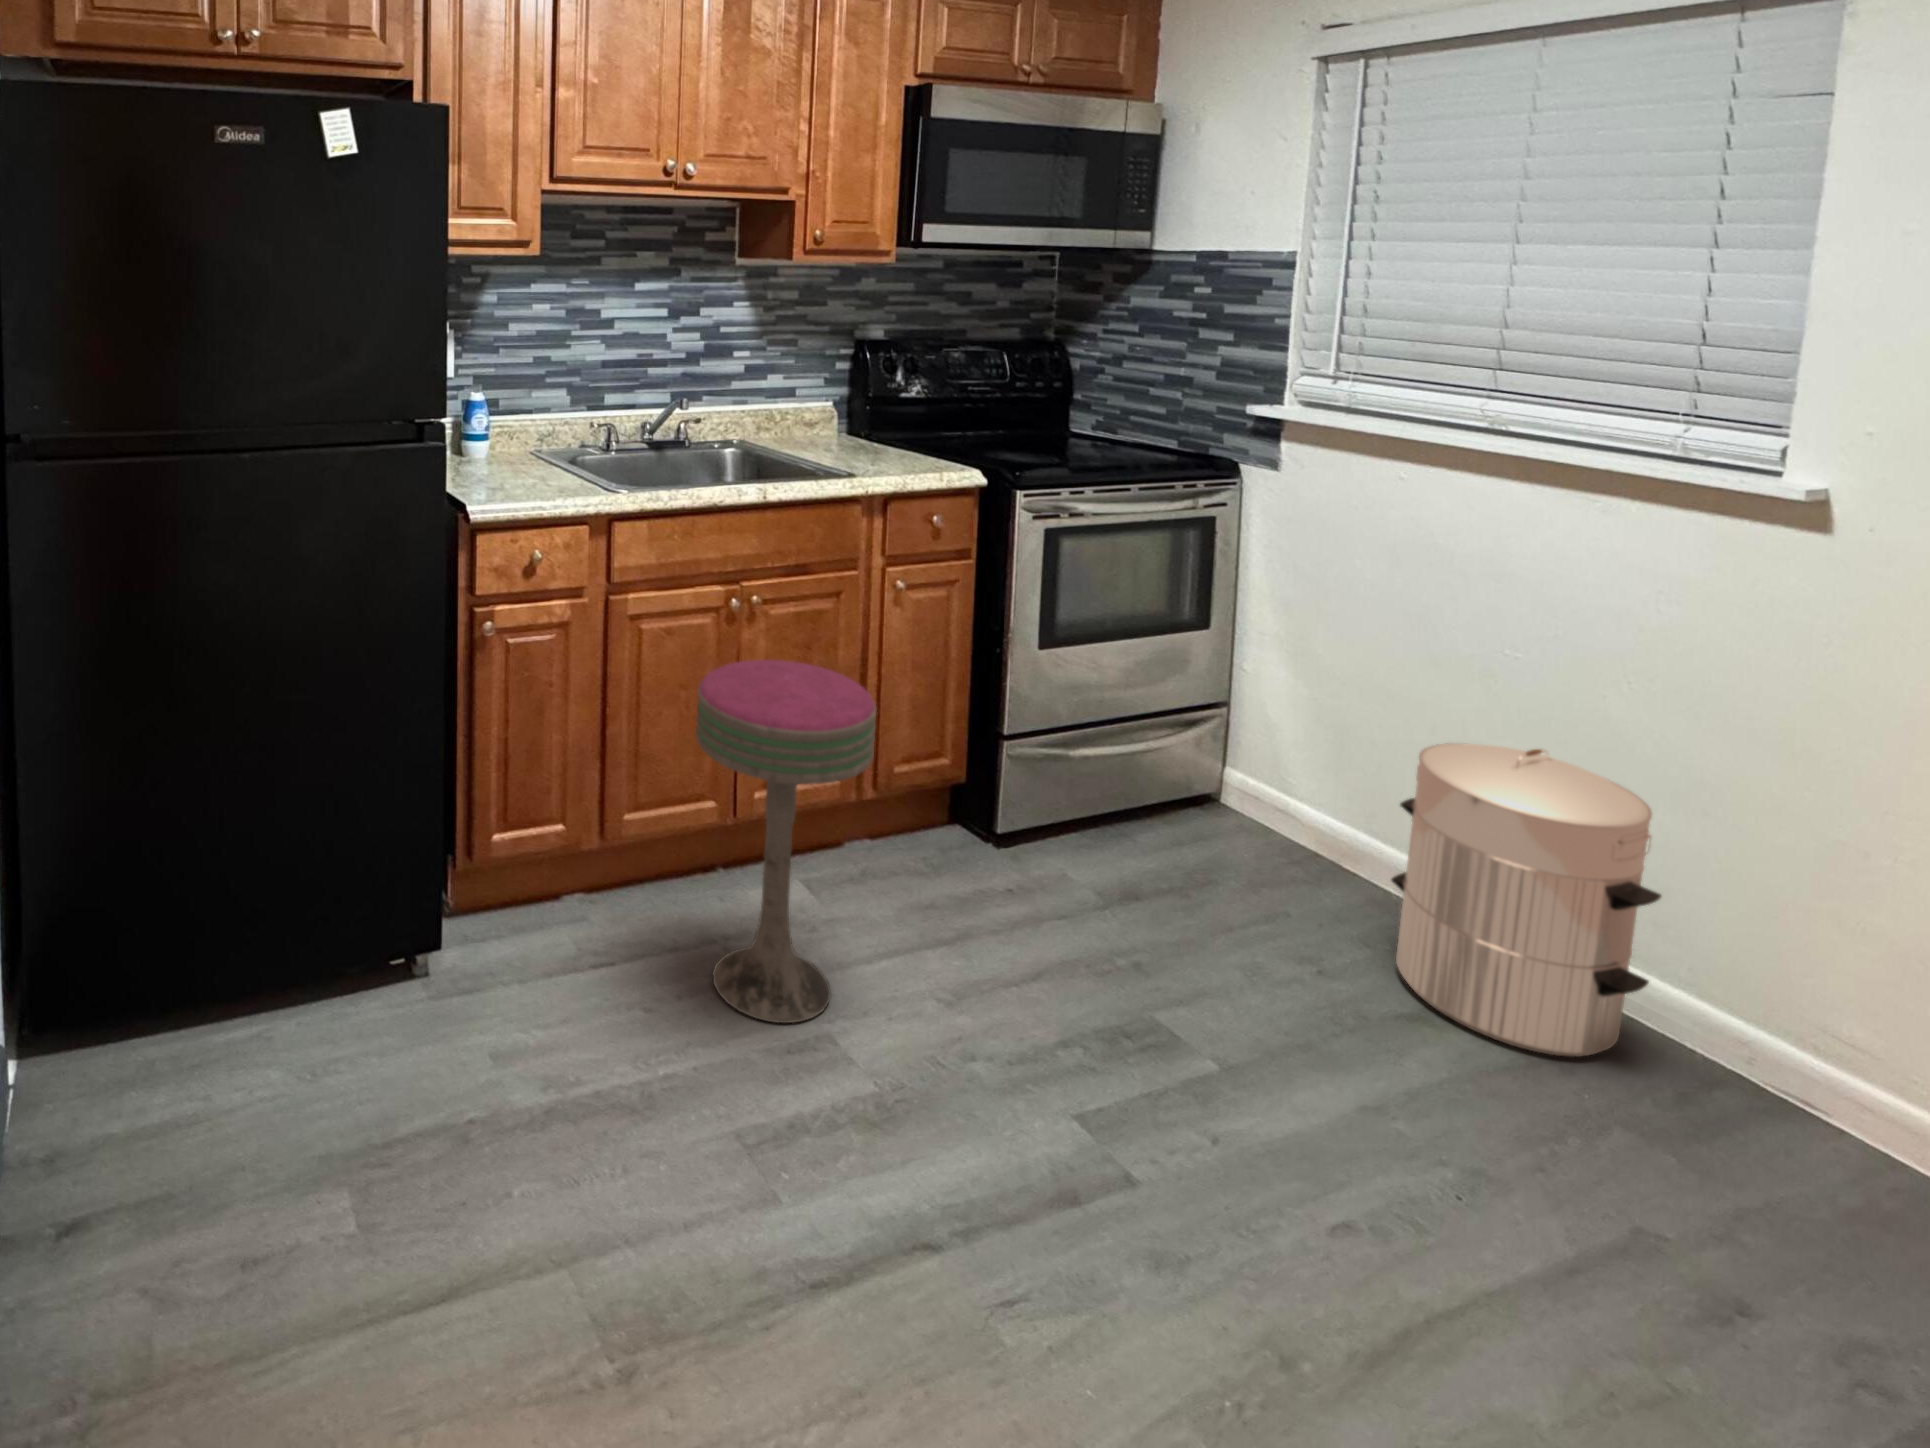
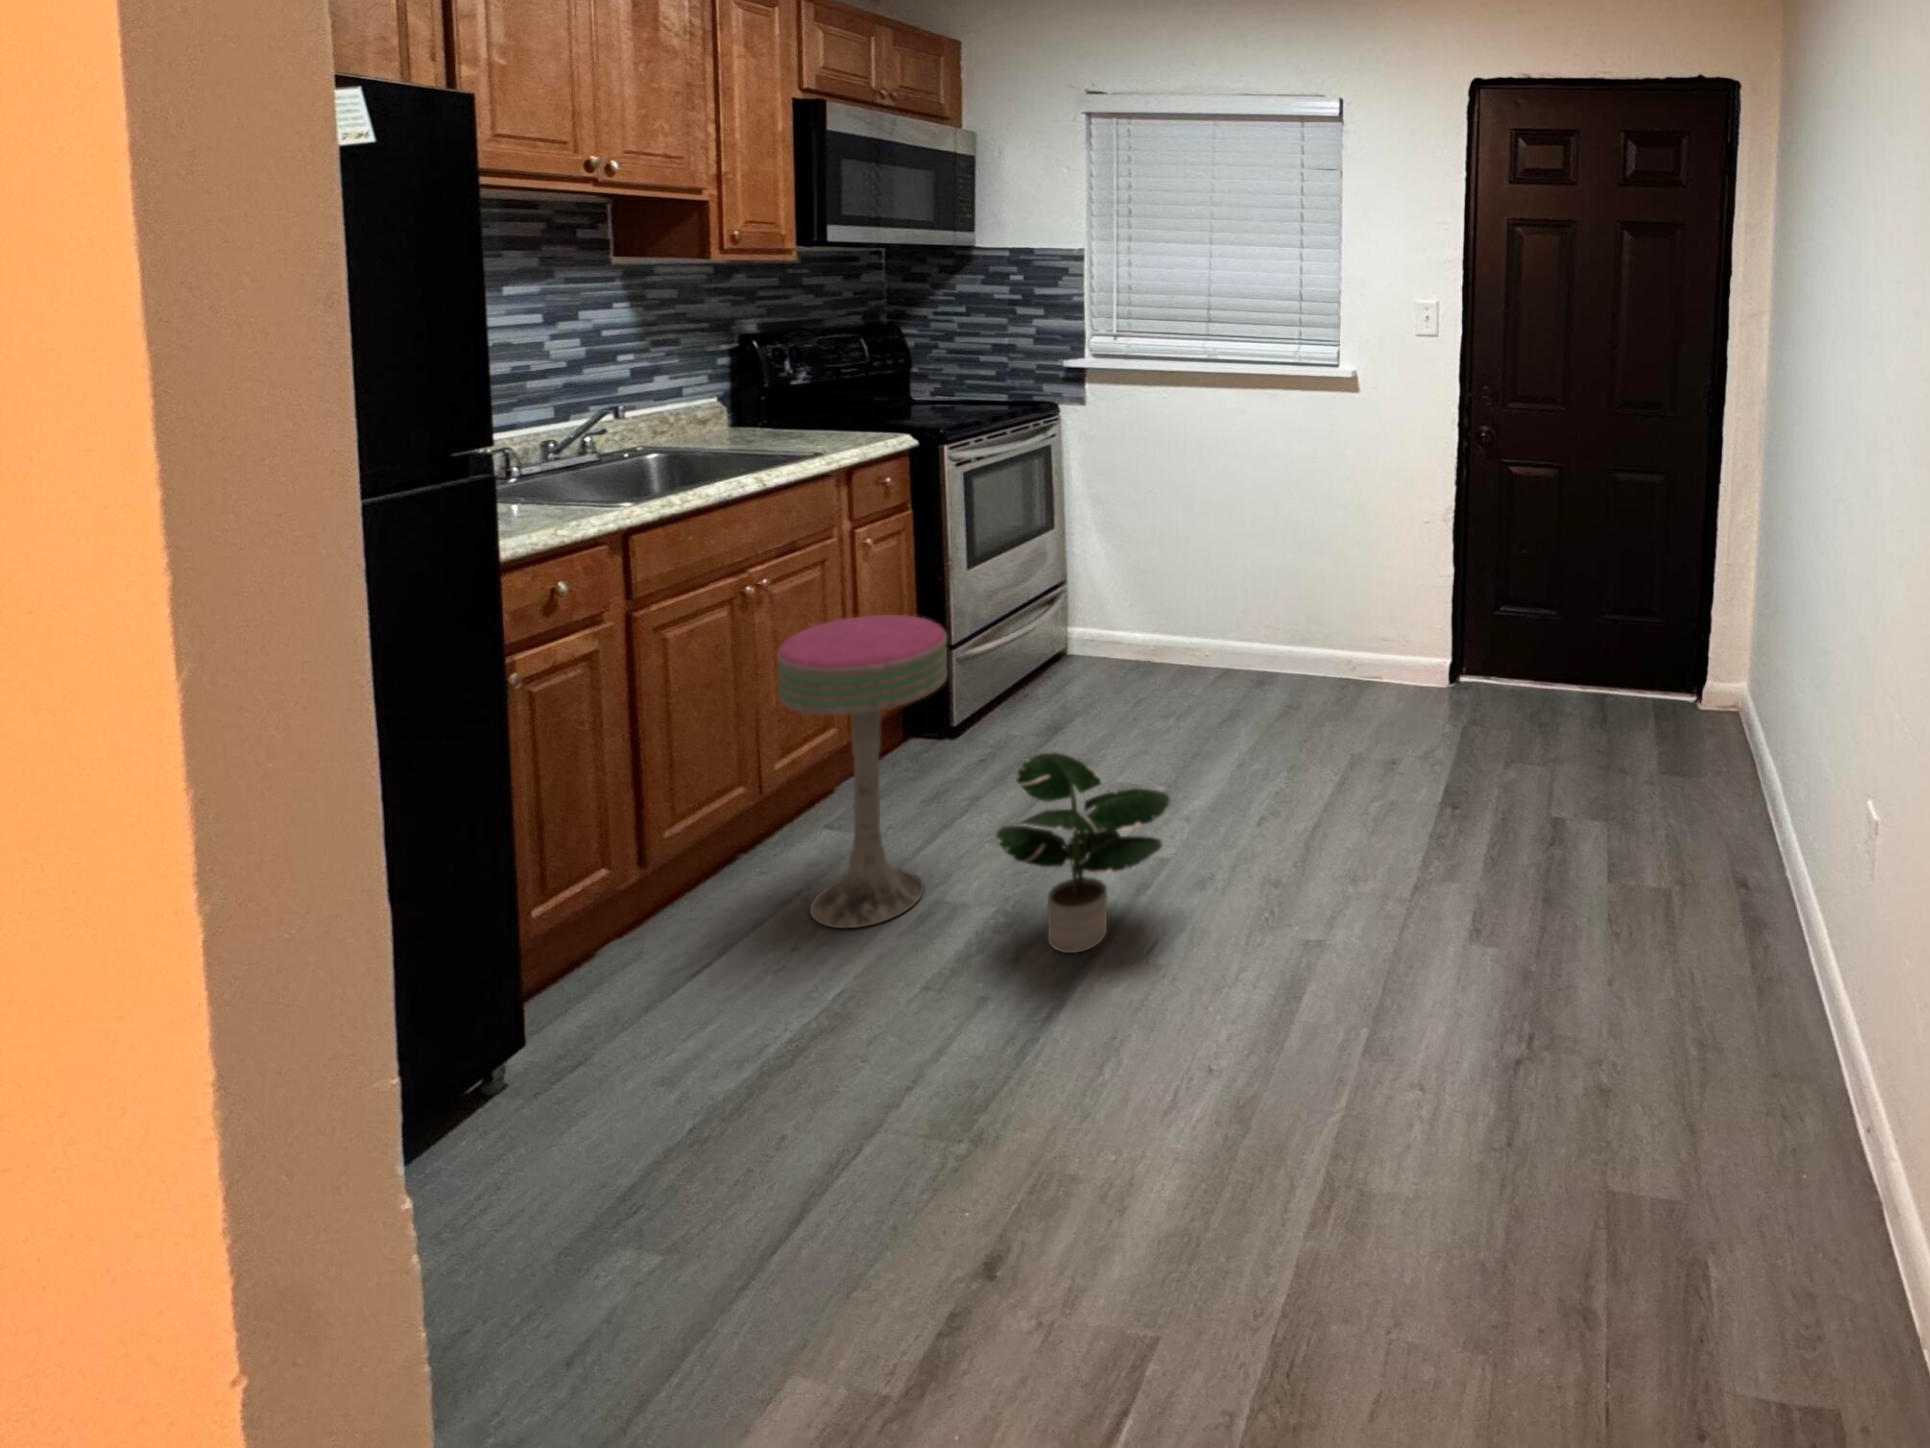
waste bin: present [1391,743,1661,1057] -> none [1198,540,1320,711]
potted plant: none [833,920,1079,1227] -> present [996,753,1170,953]

